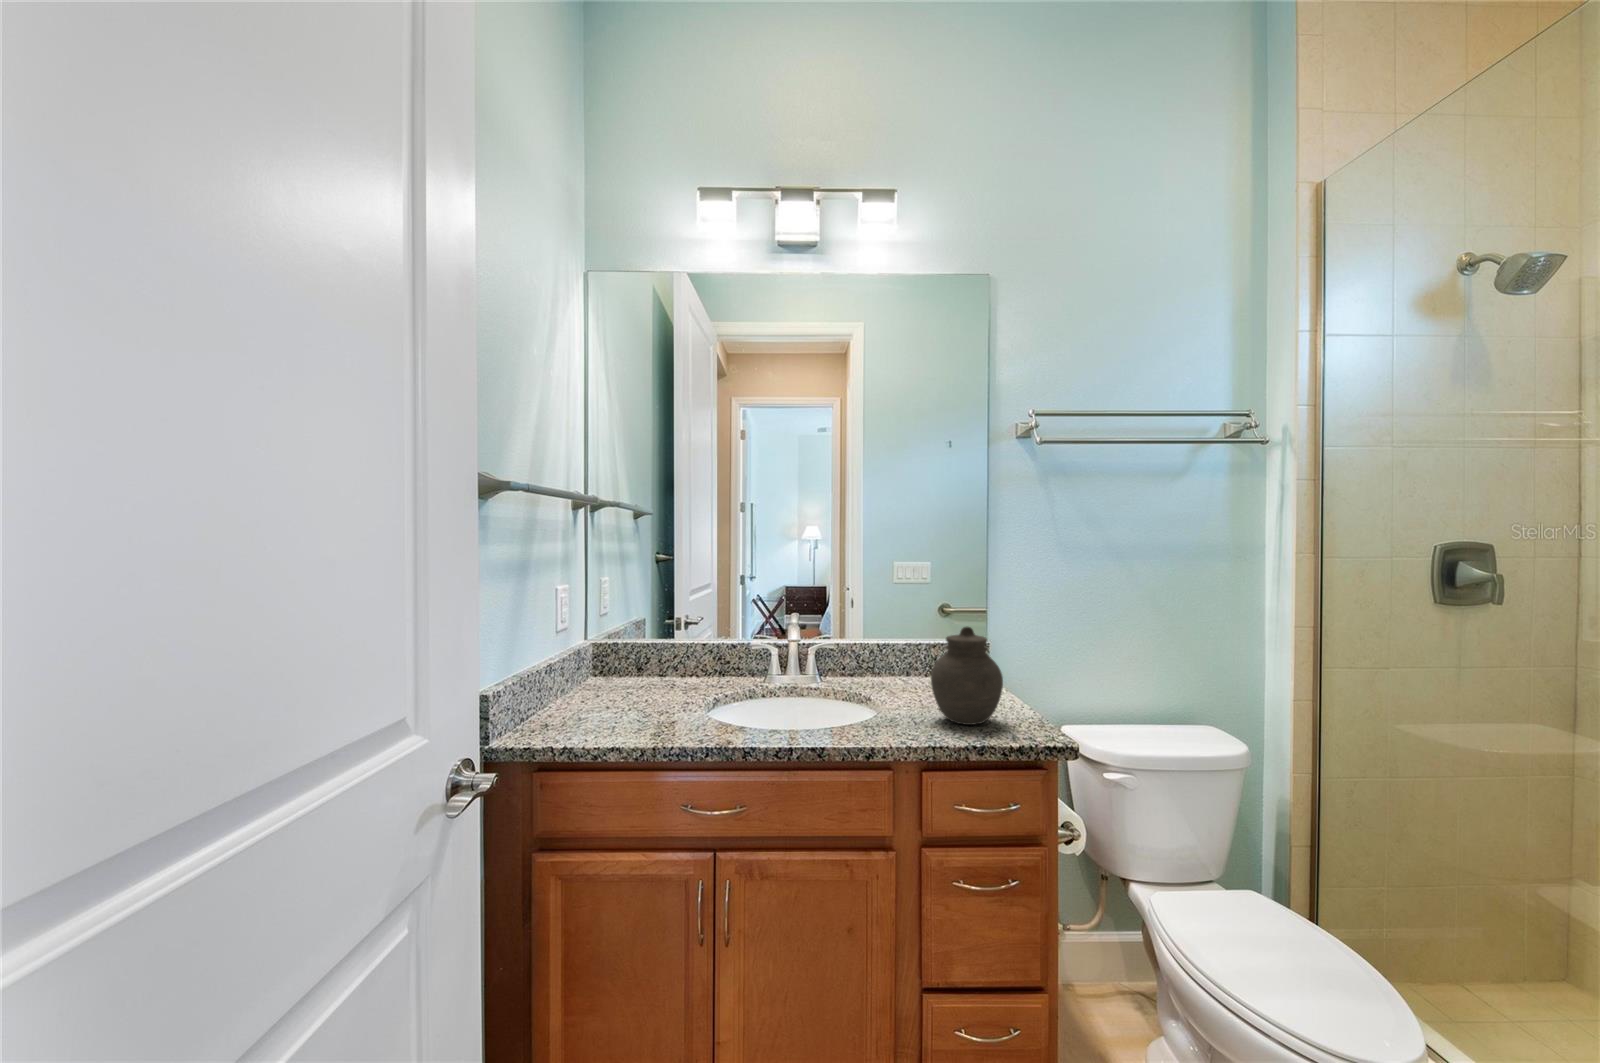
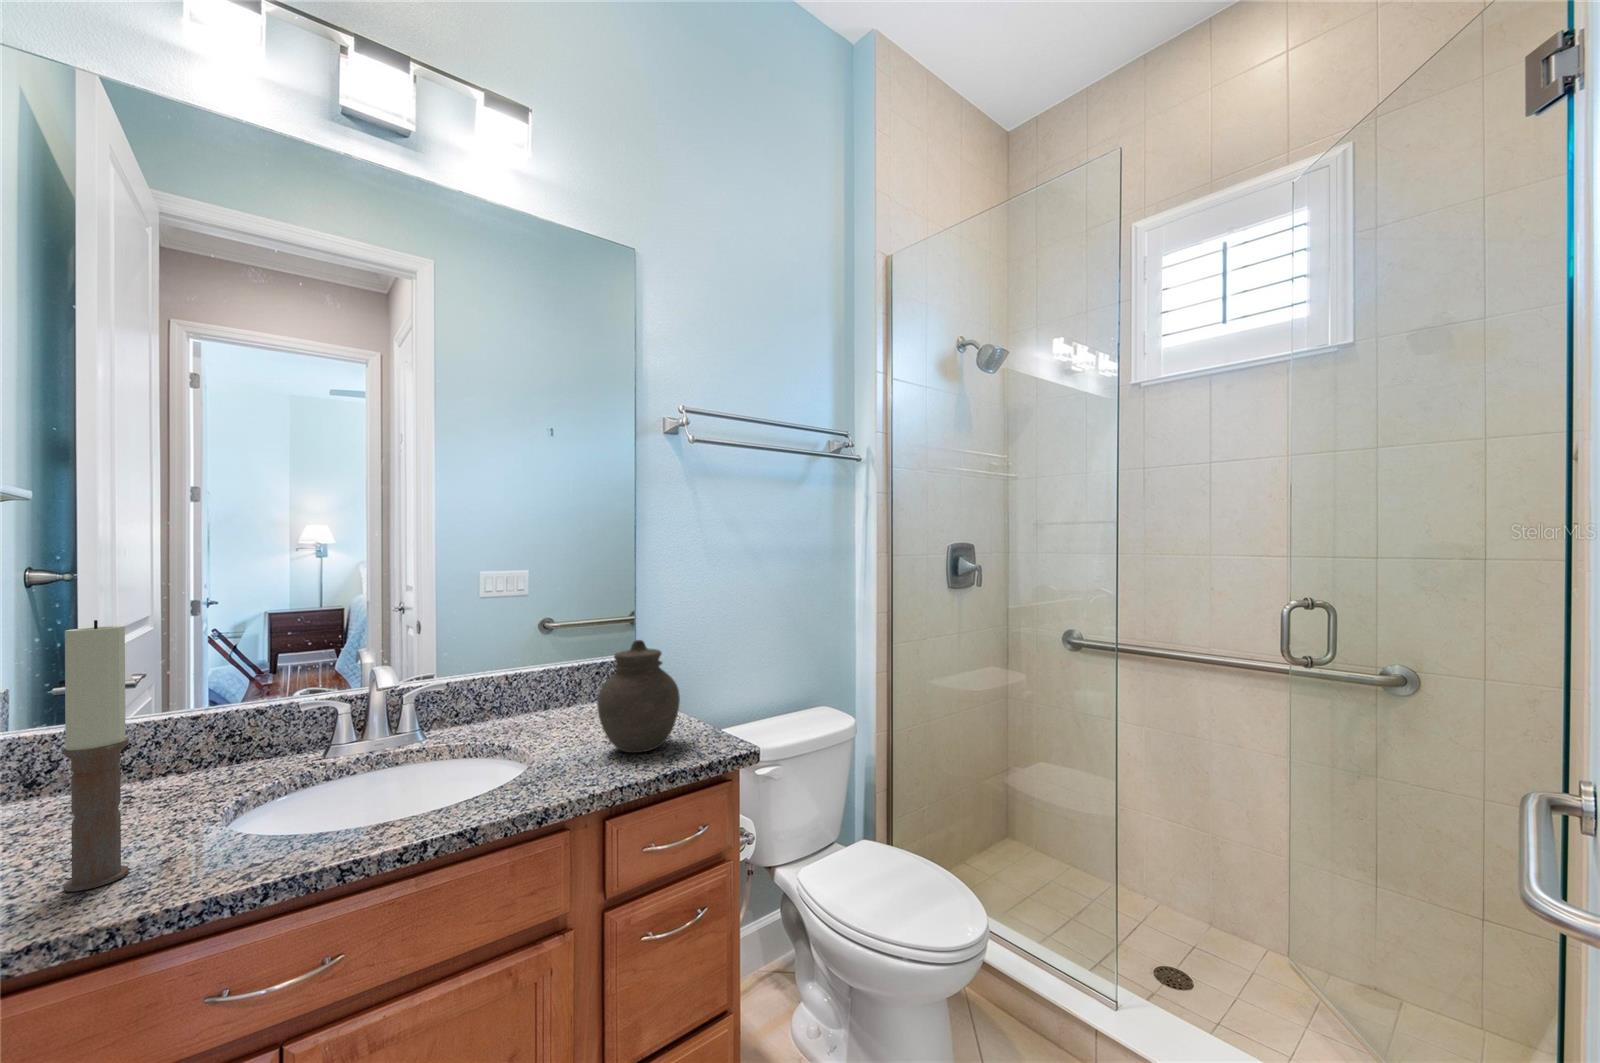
candle: none [627,578,652,728] -> present [62,620,129,891]

